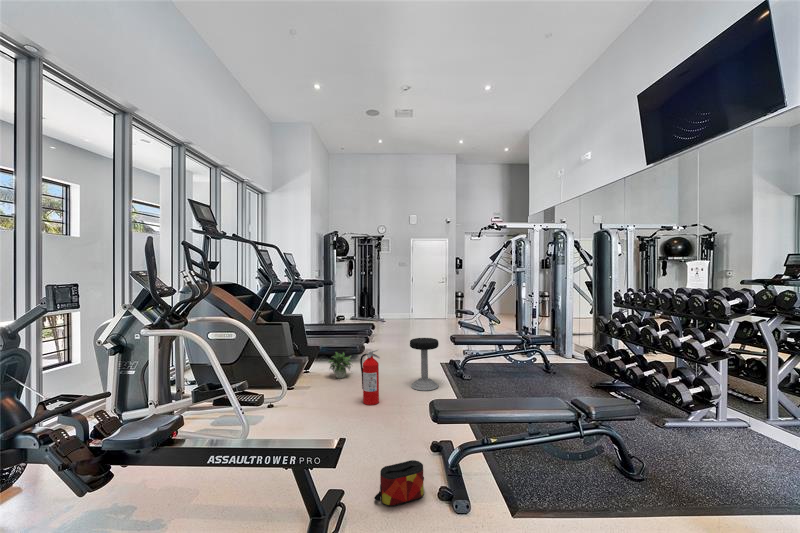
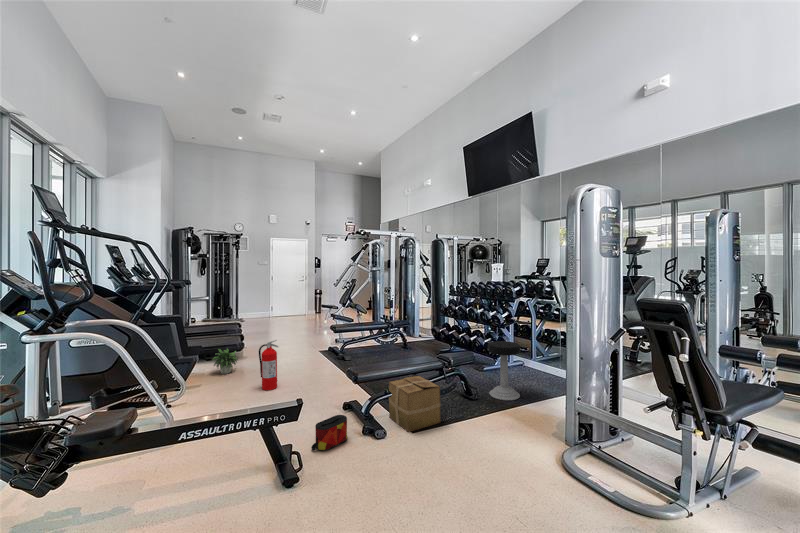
stool: present [410,338,439,391] -> present [488,341,520,400]
cardboard box: none [491,424,566,508] -> present [389,376,441,432]

